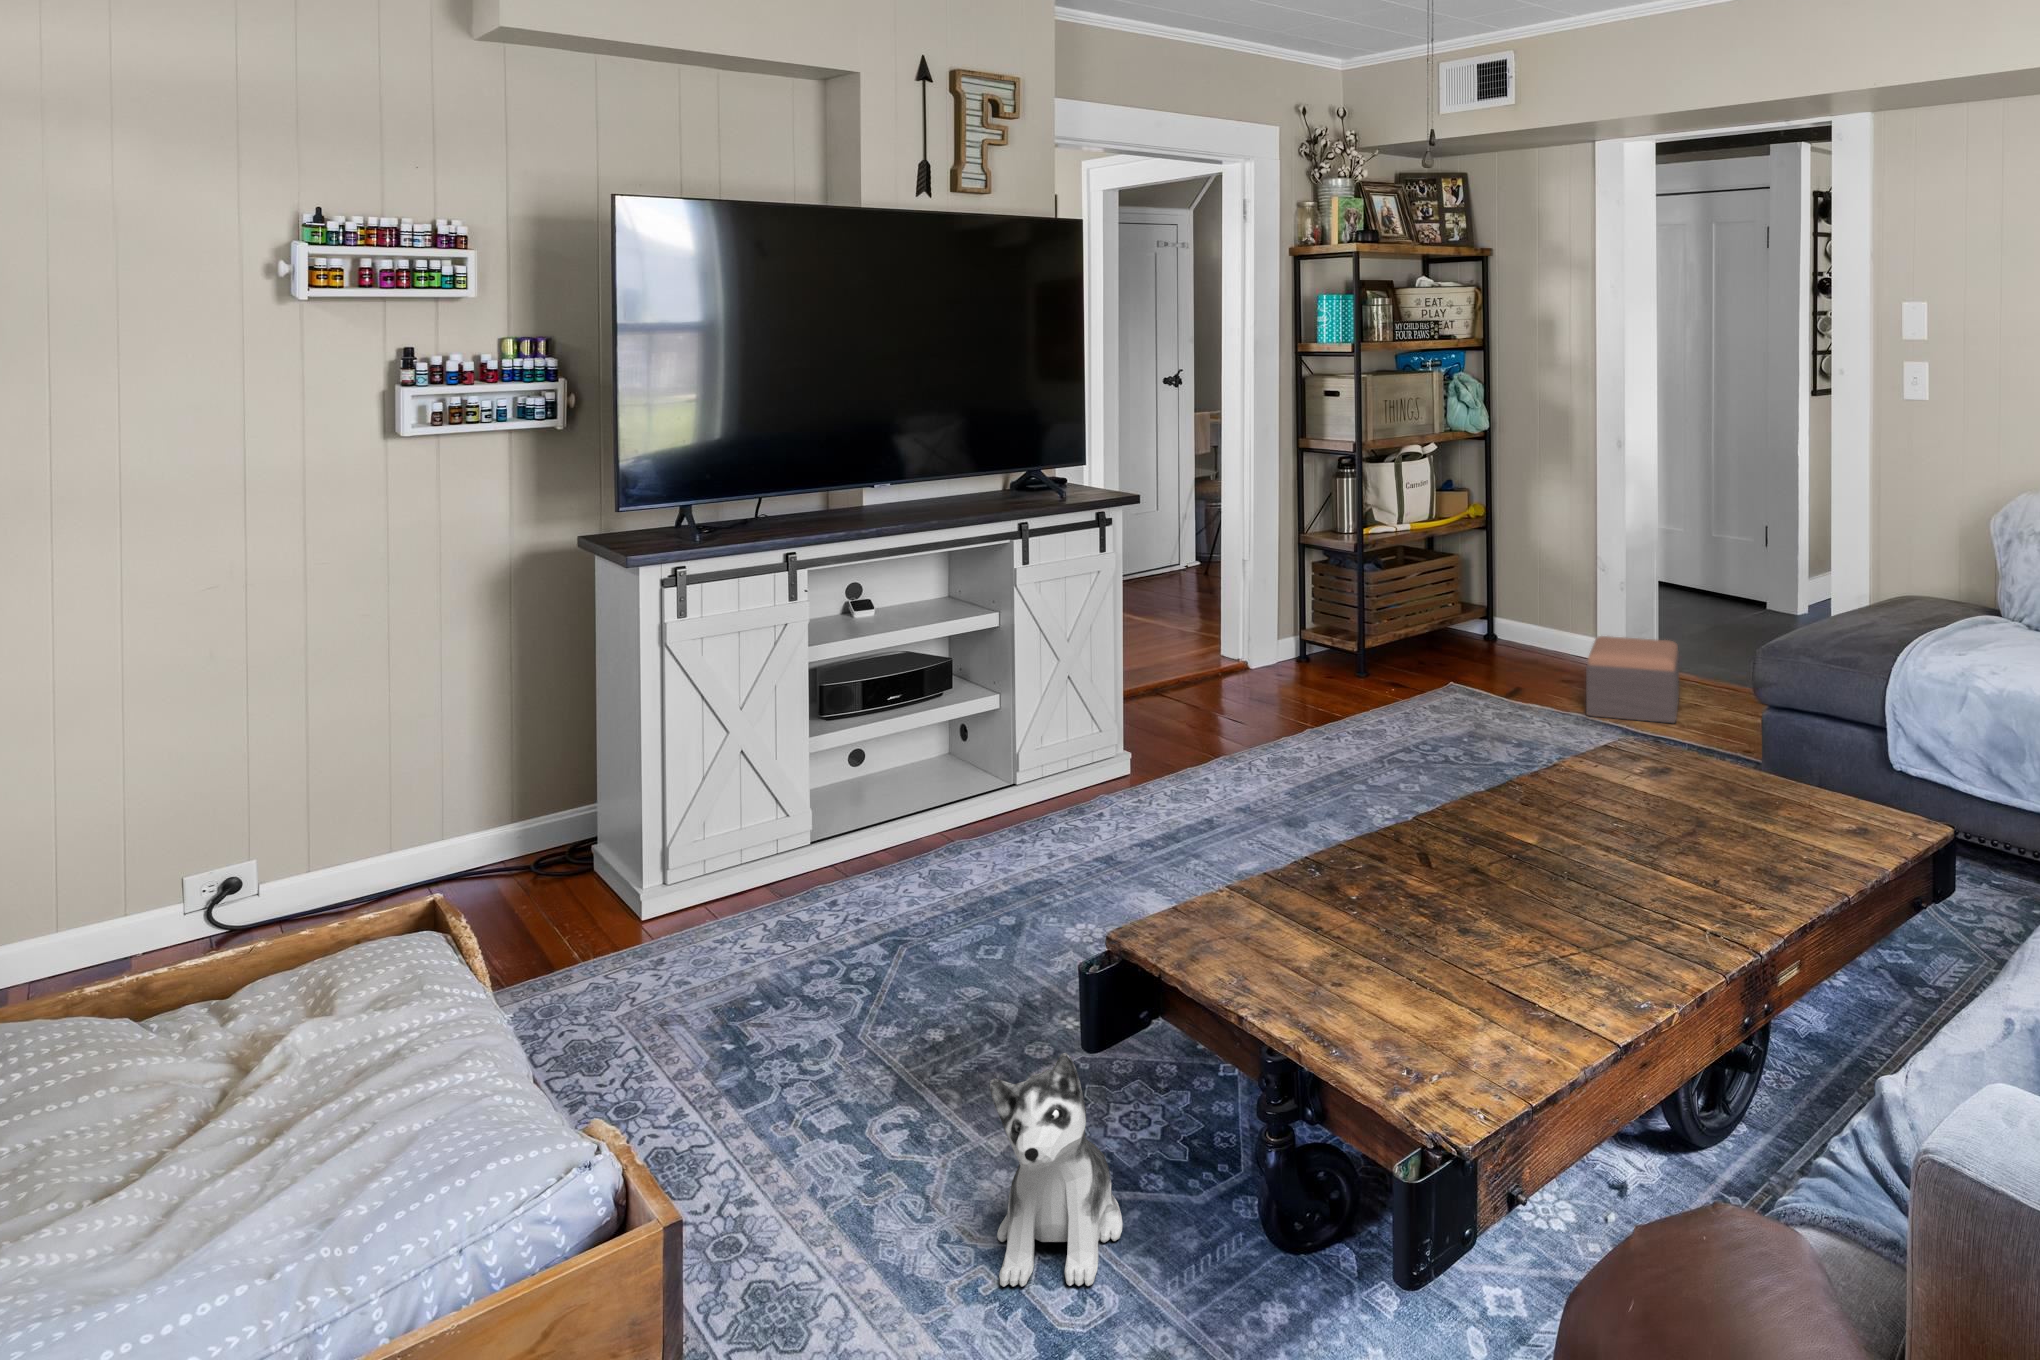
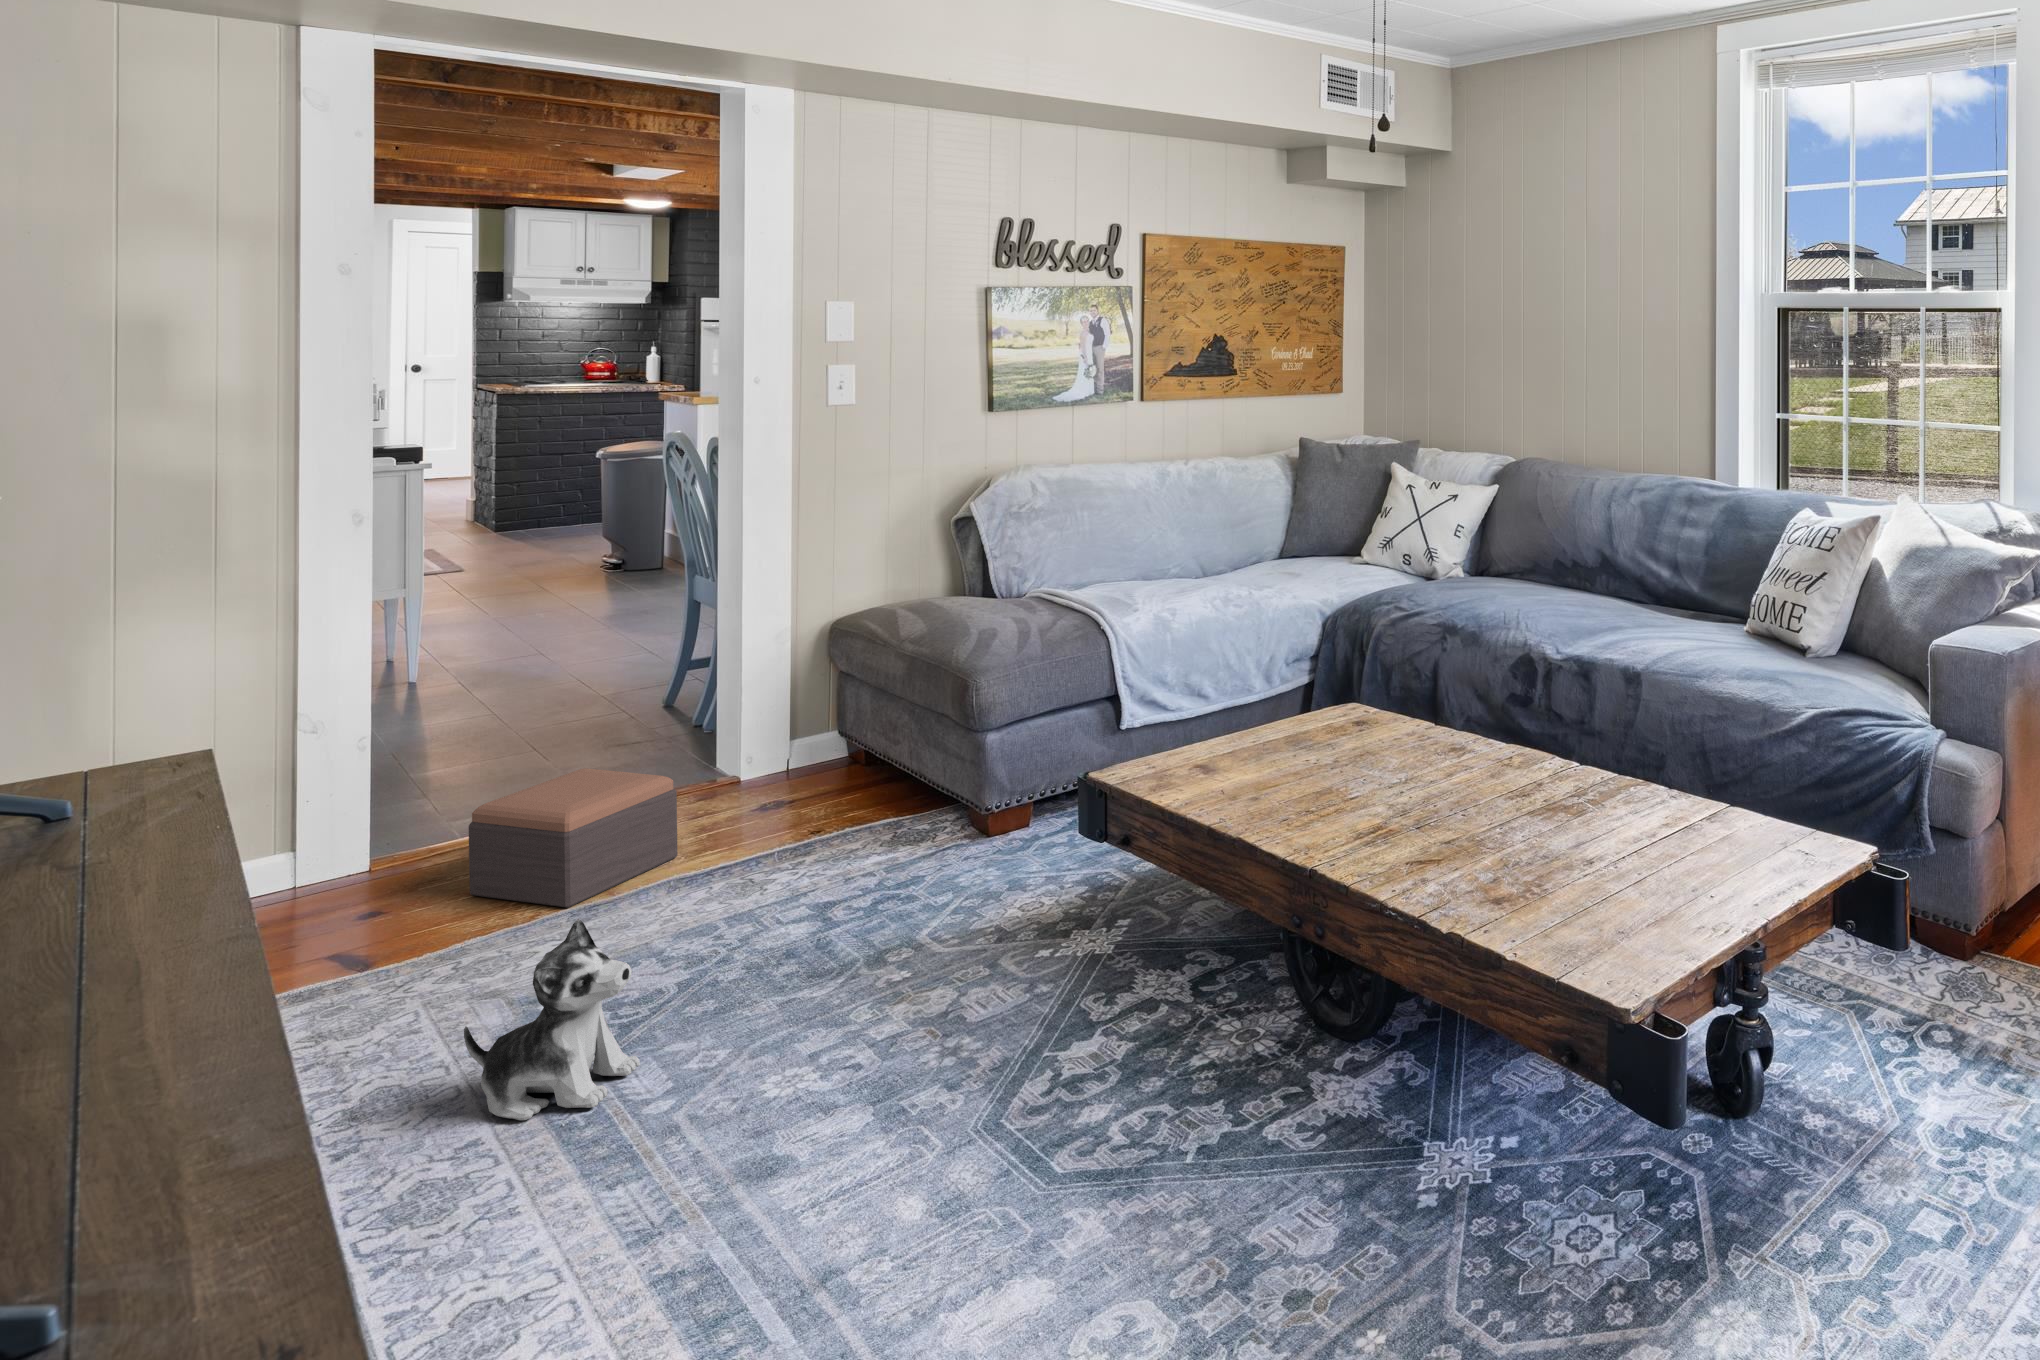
plush toy: present [990,1053,1122,1287] -> present [464,919,640,1120]

